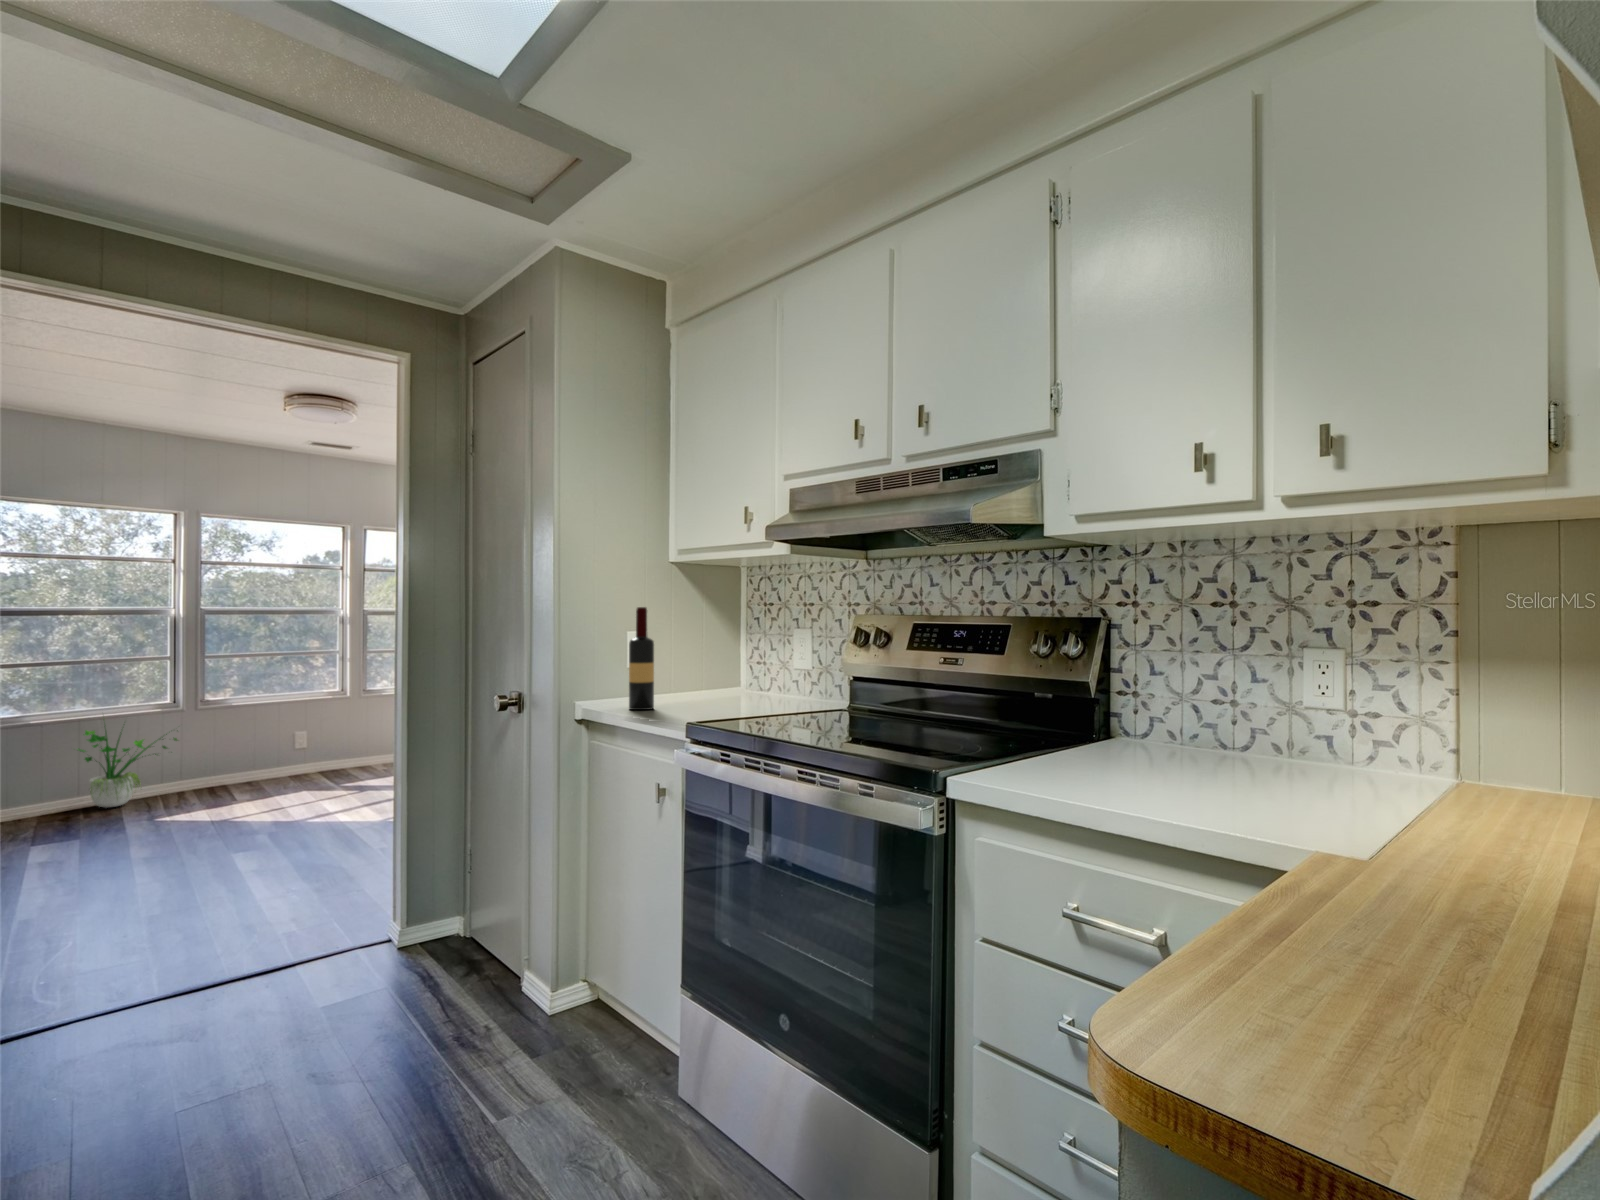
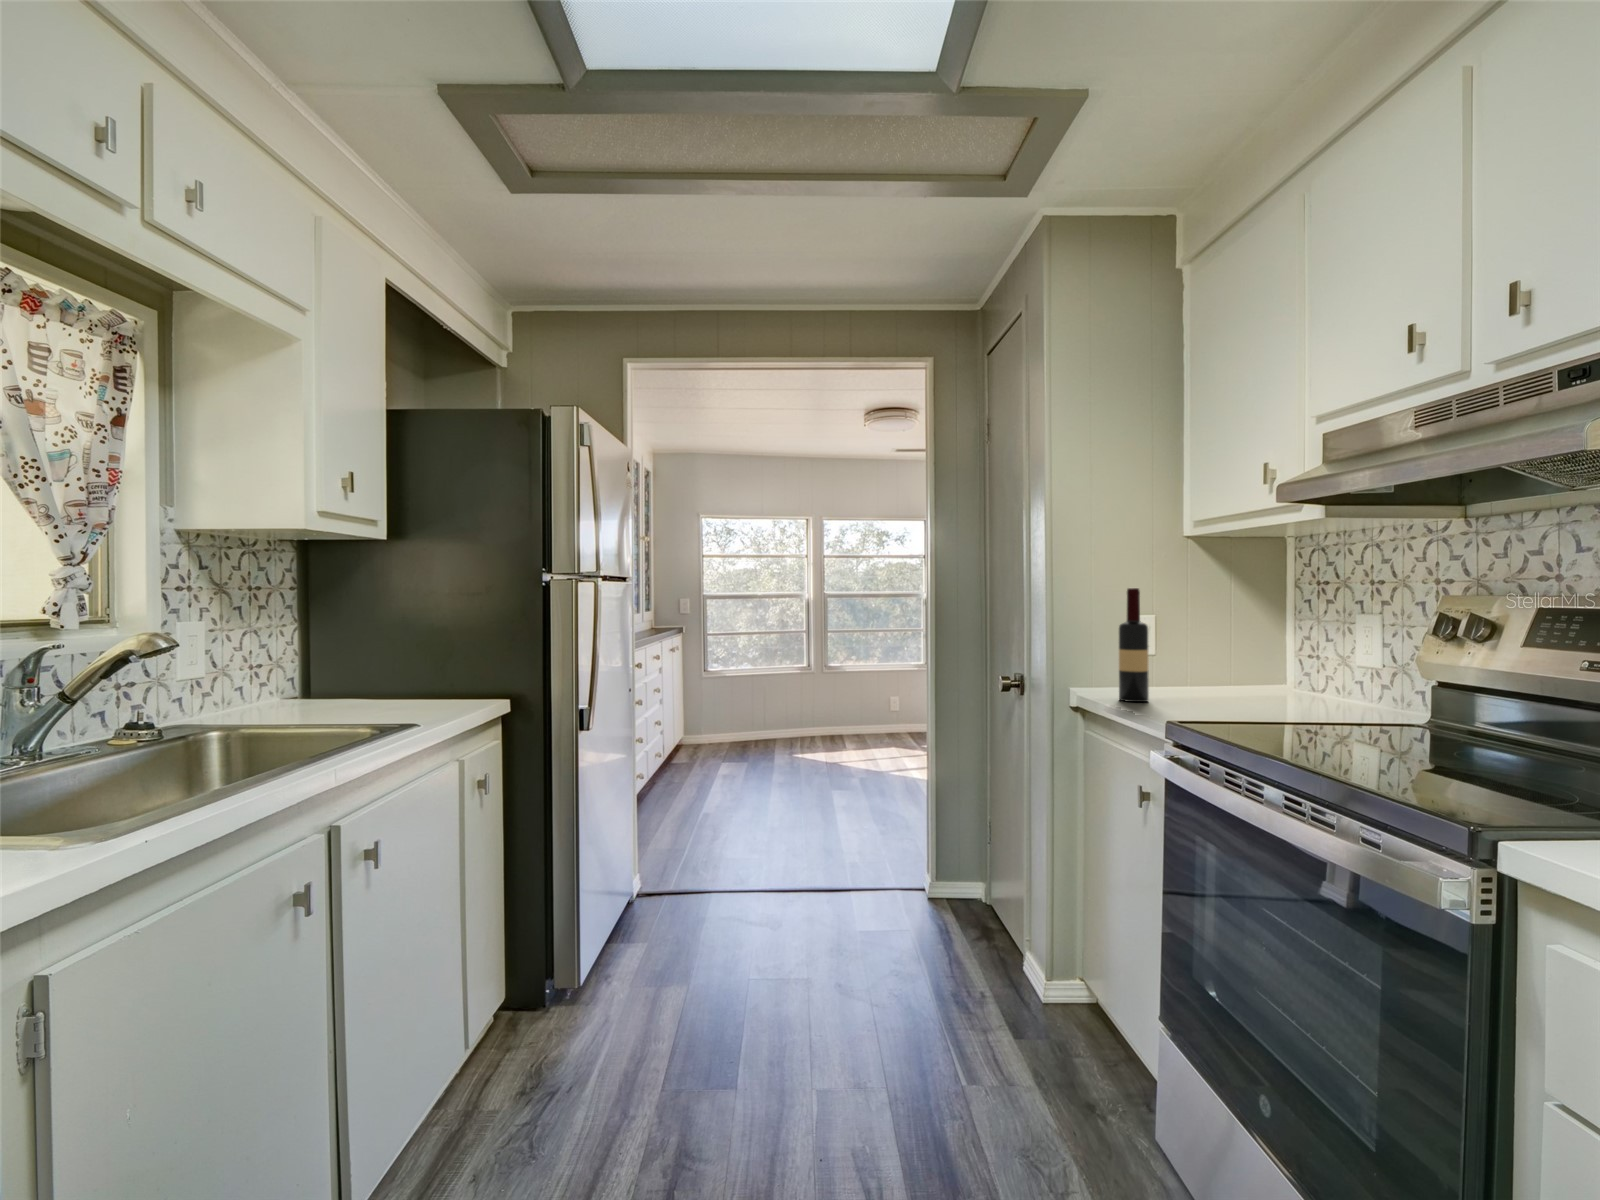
potted plant: present [78,730,177,808] -> none [748,668,815,741]

